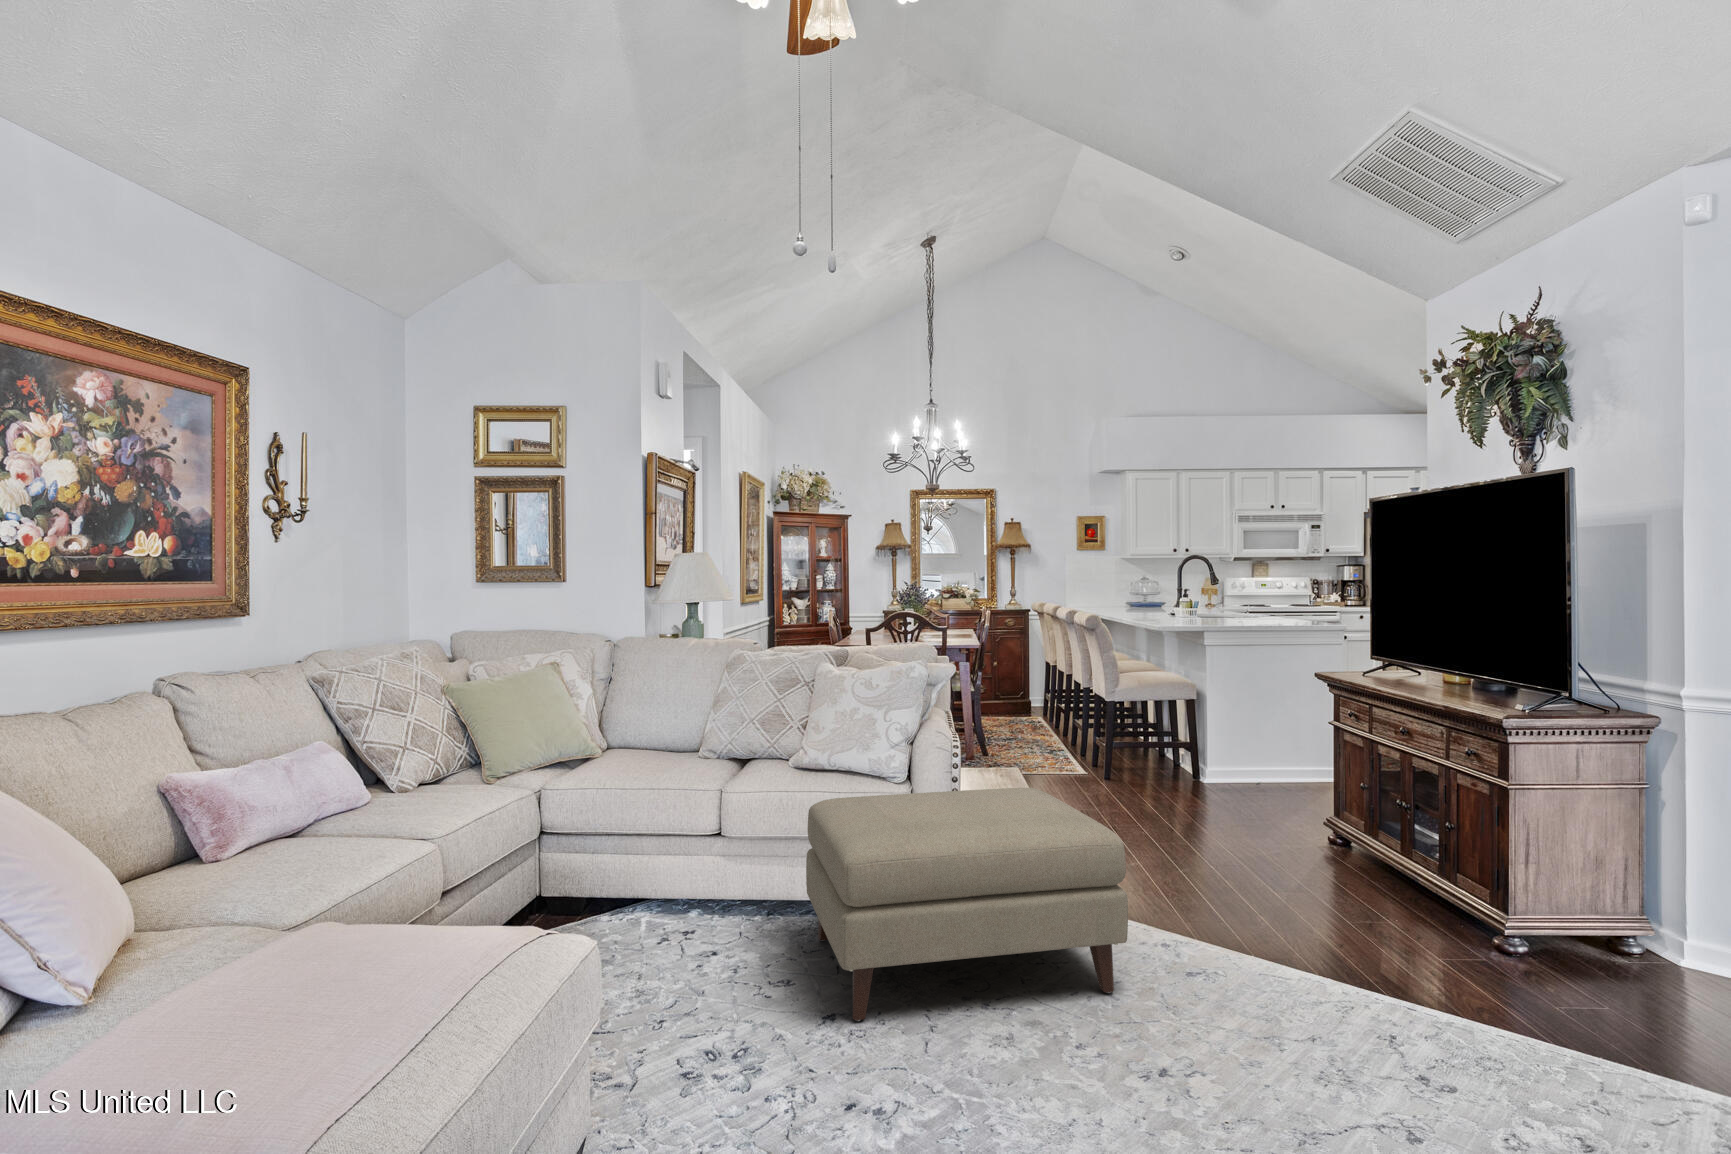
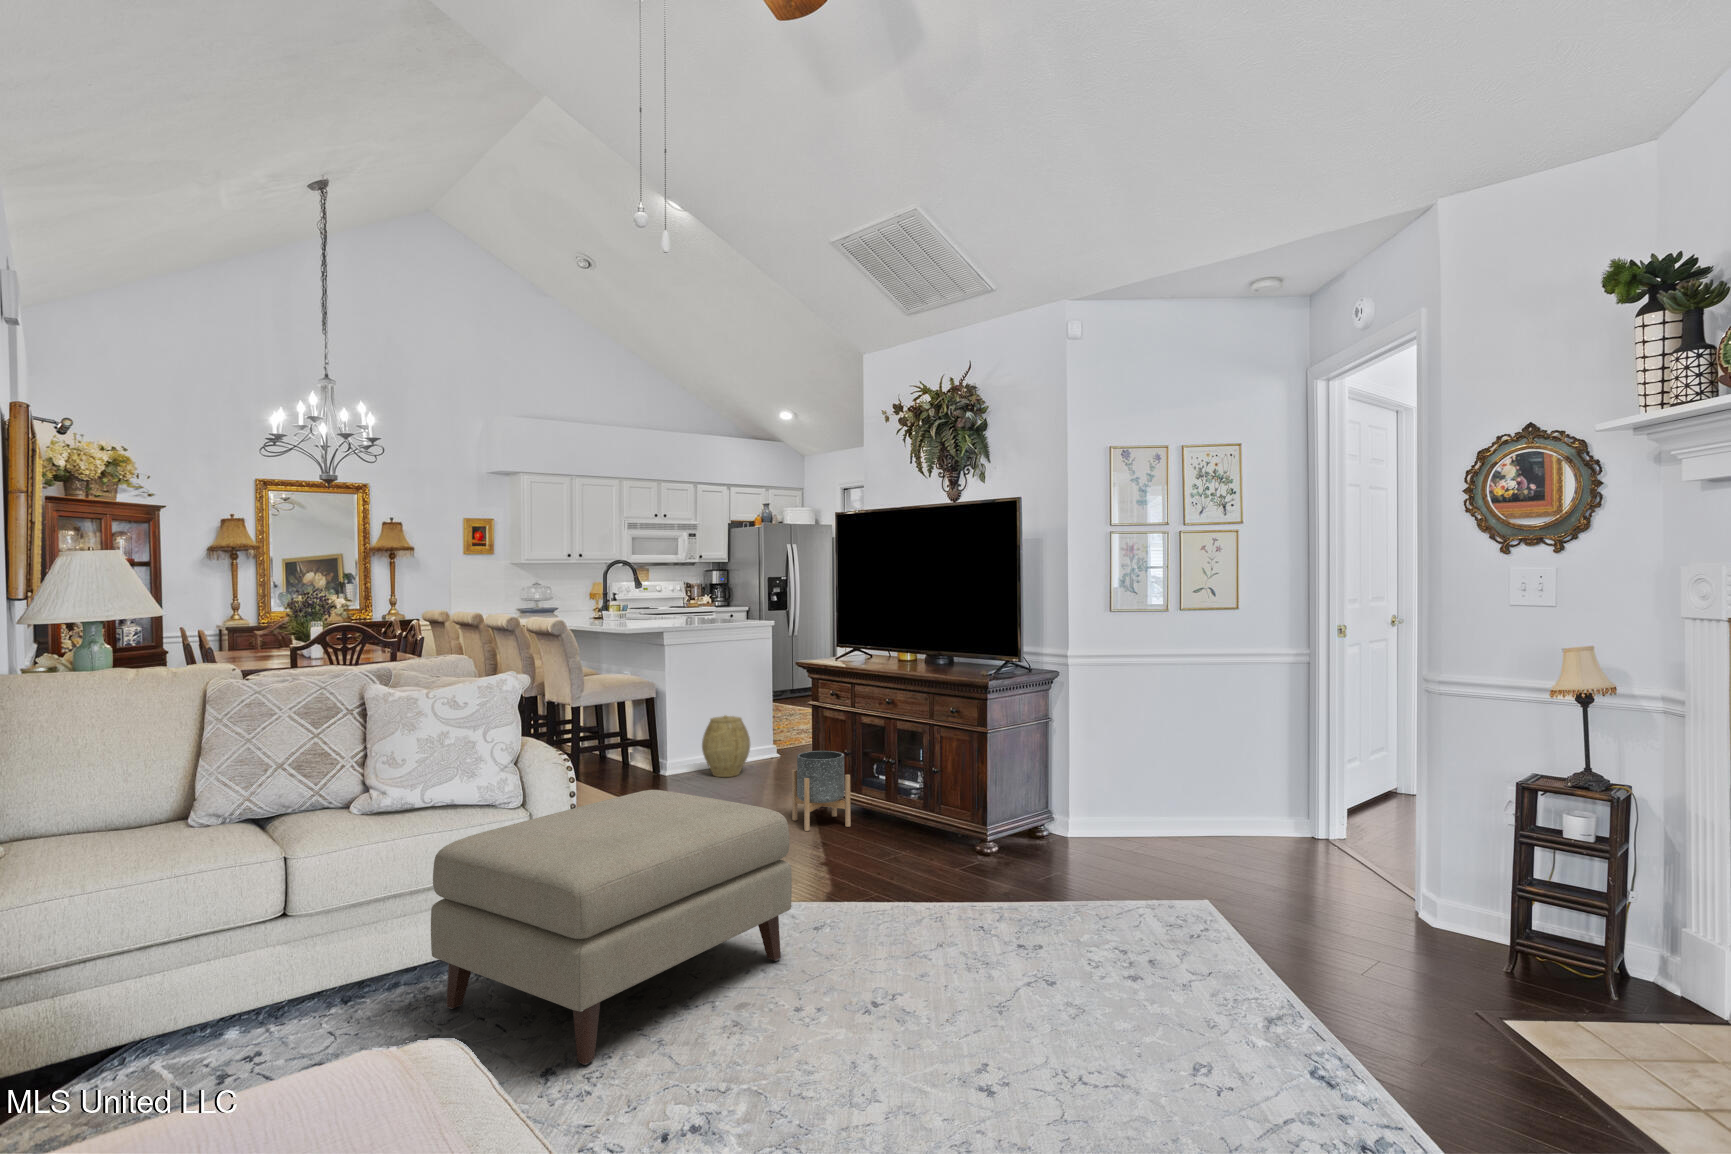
woven basket: none [1241,727,1299,796] -> present [702,715,750,777]
planter: none [1290,780,1355,878] -> present [792,751,851,831]

